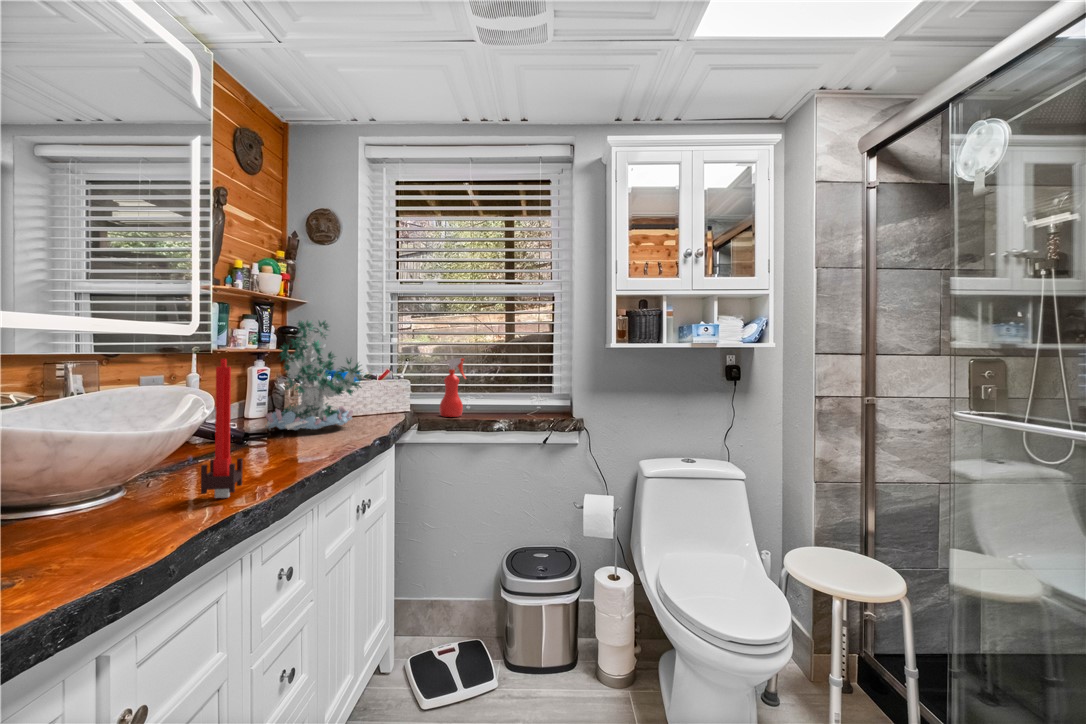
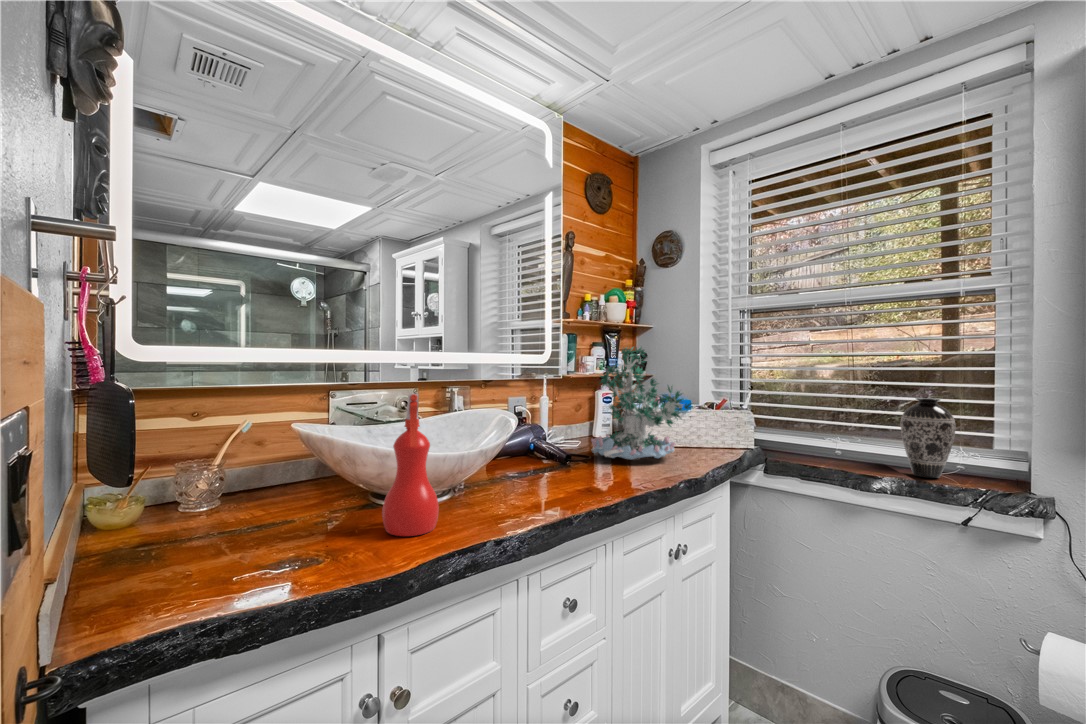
spray bottle: present [439,358,466,417] -> present [382,394,439,536]
candle: present [201,359,243,498] -> none [474,390,511,522]
decorative vase: none [510,365,539,418] -> present [901,398,956,478]

